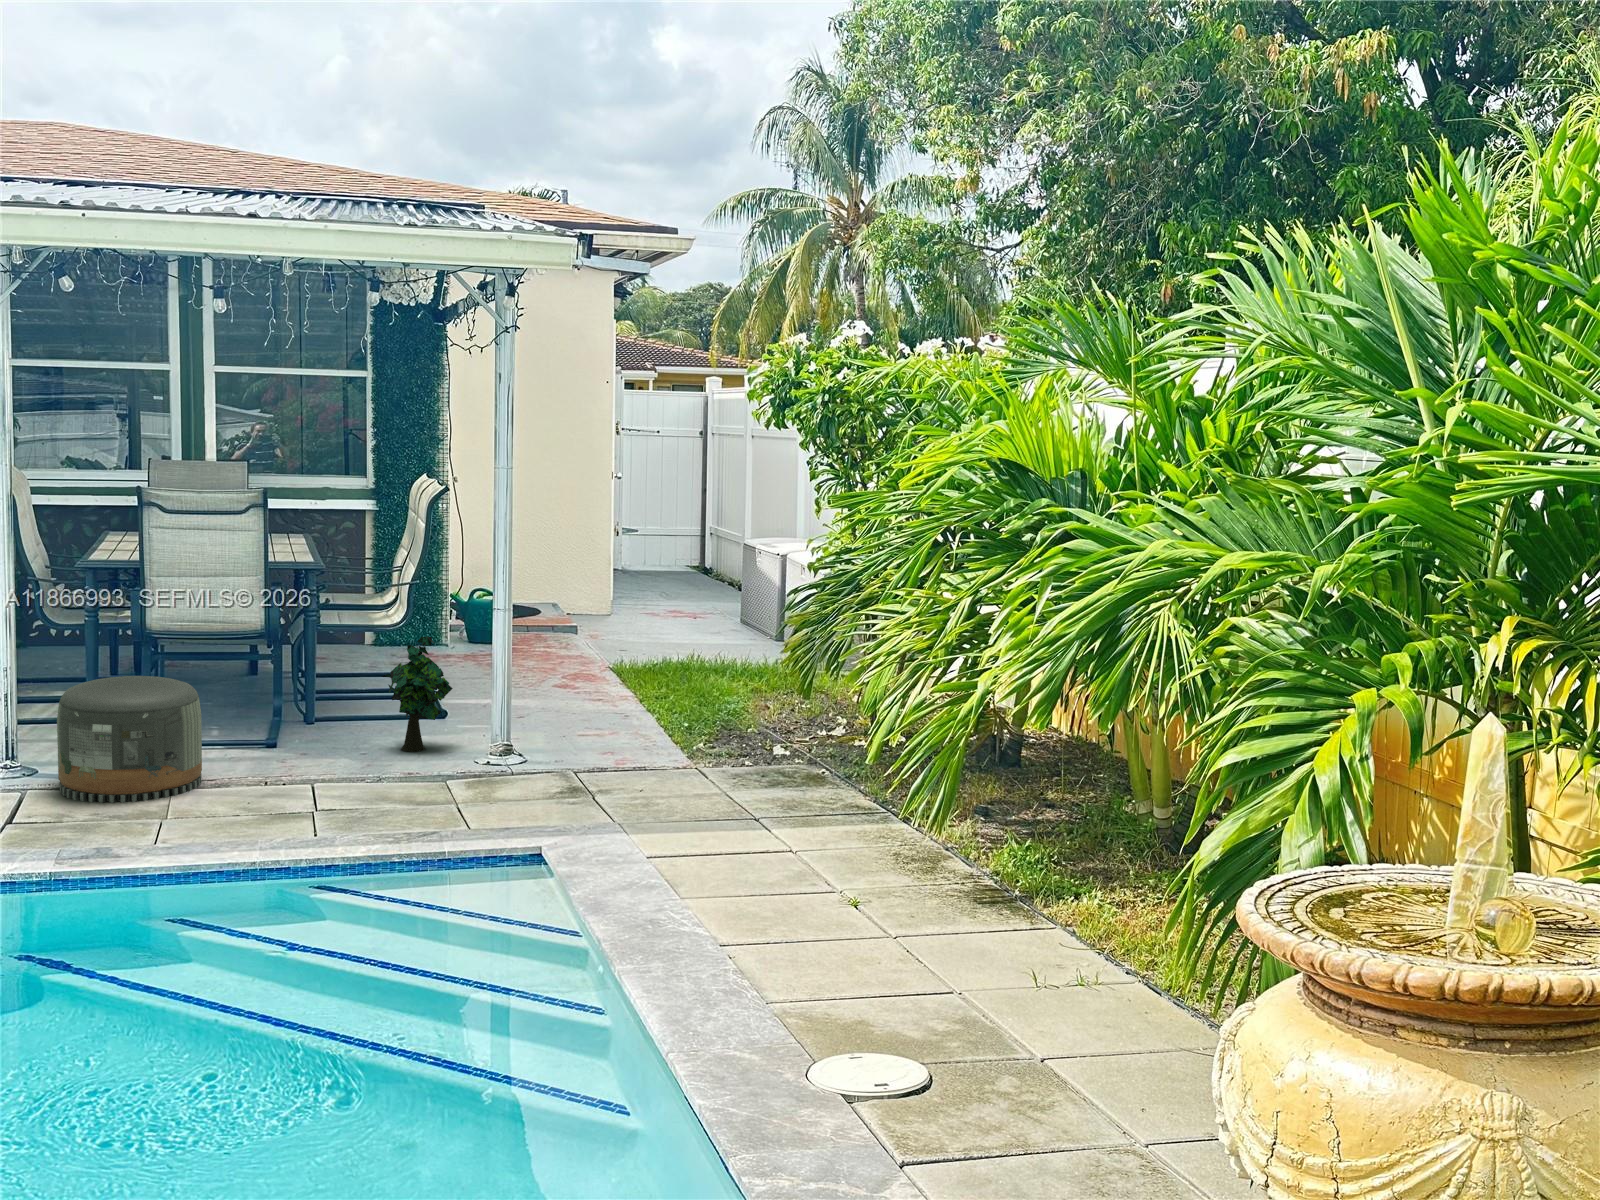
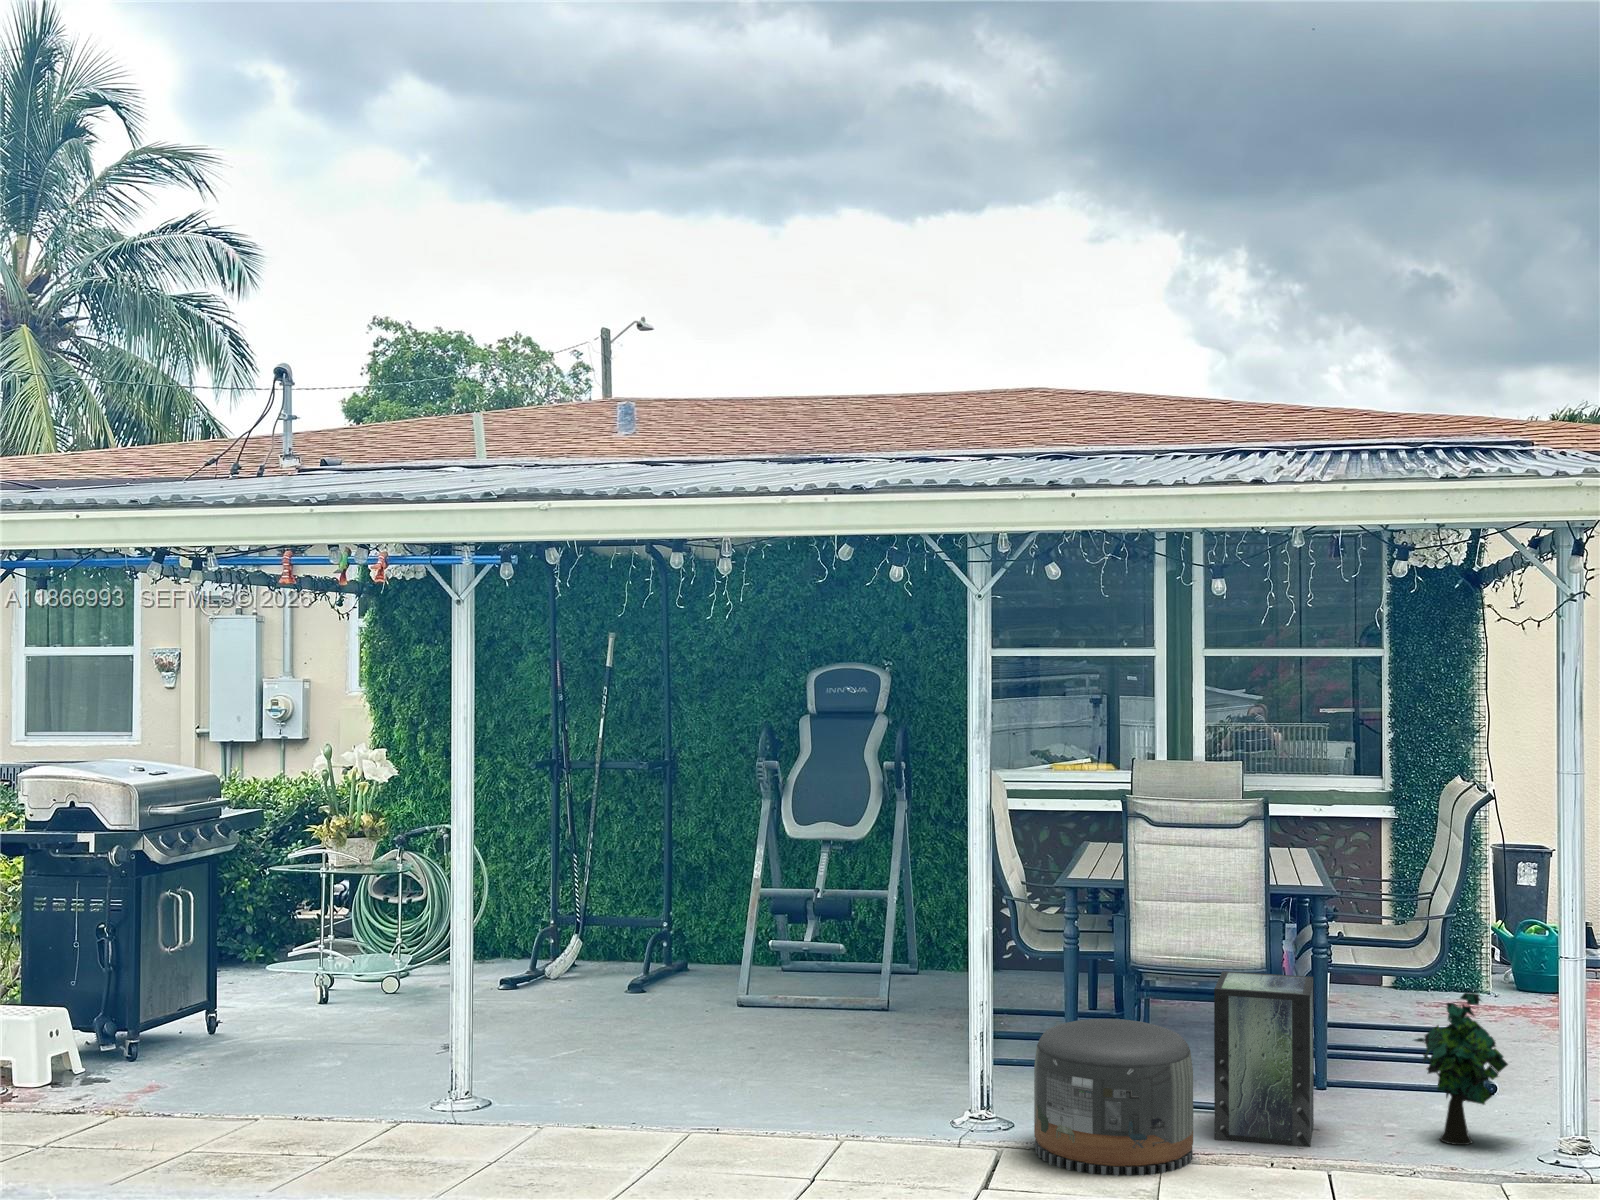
storage box: none [219,632,303,767] -> present [1214,971,1314,1147]

